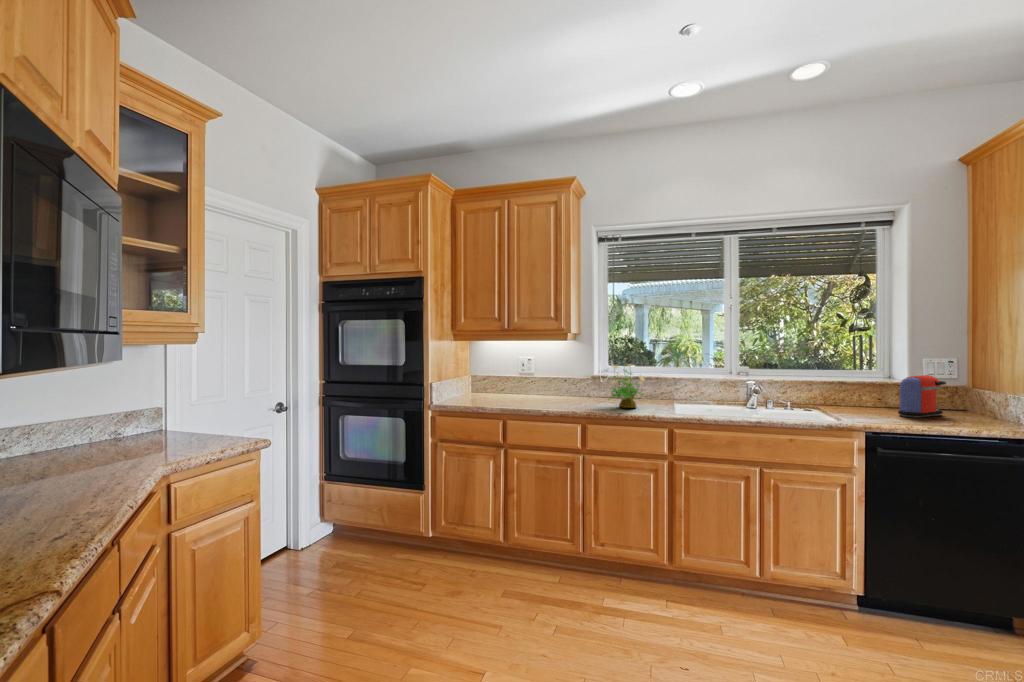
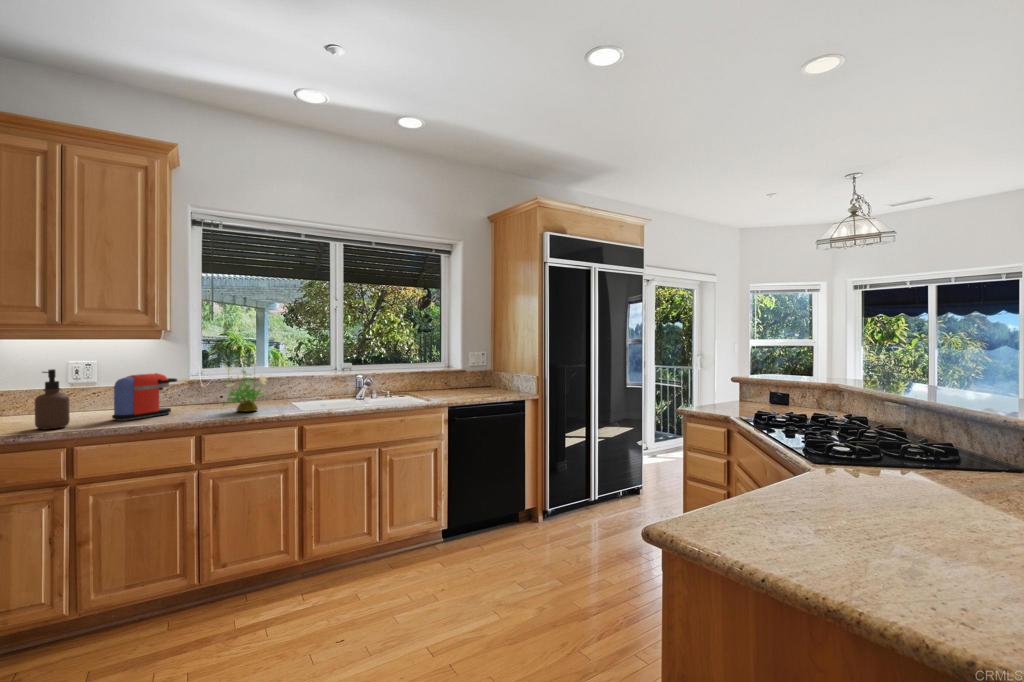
soap dispenser: none [489,362,507,405] -> present [35,369,70,429]
coffee maker: present [898,375,946,418] -> present [112,373,177,421]

